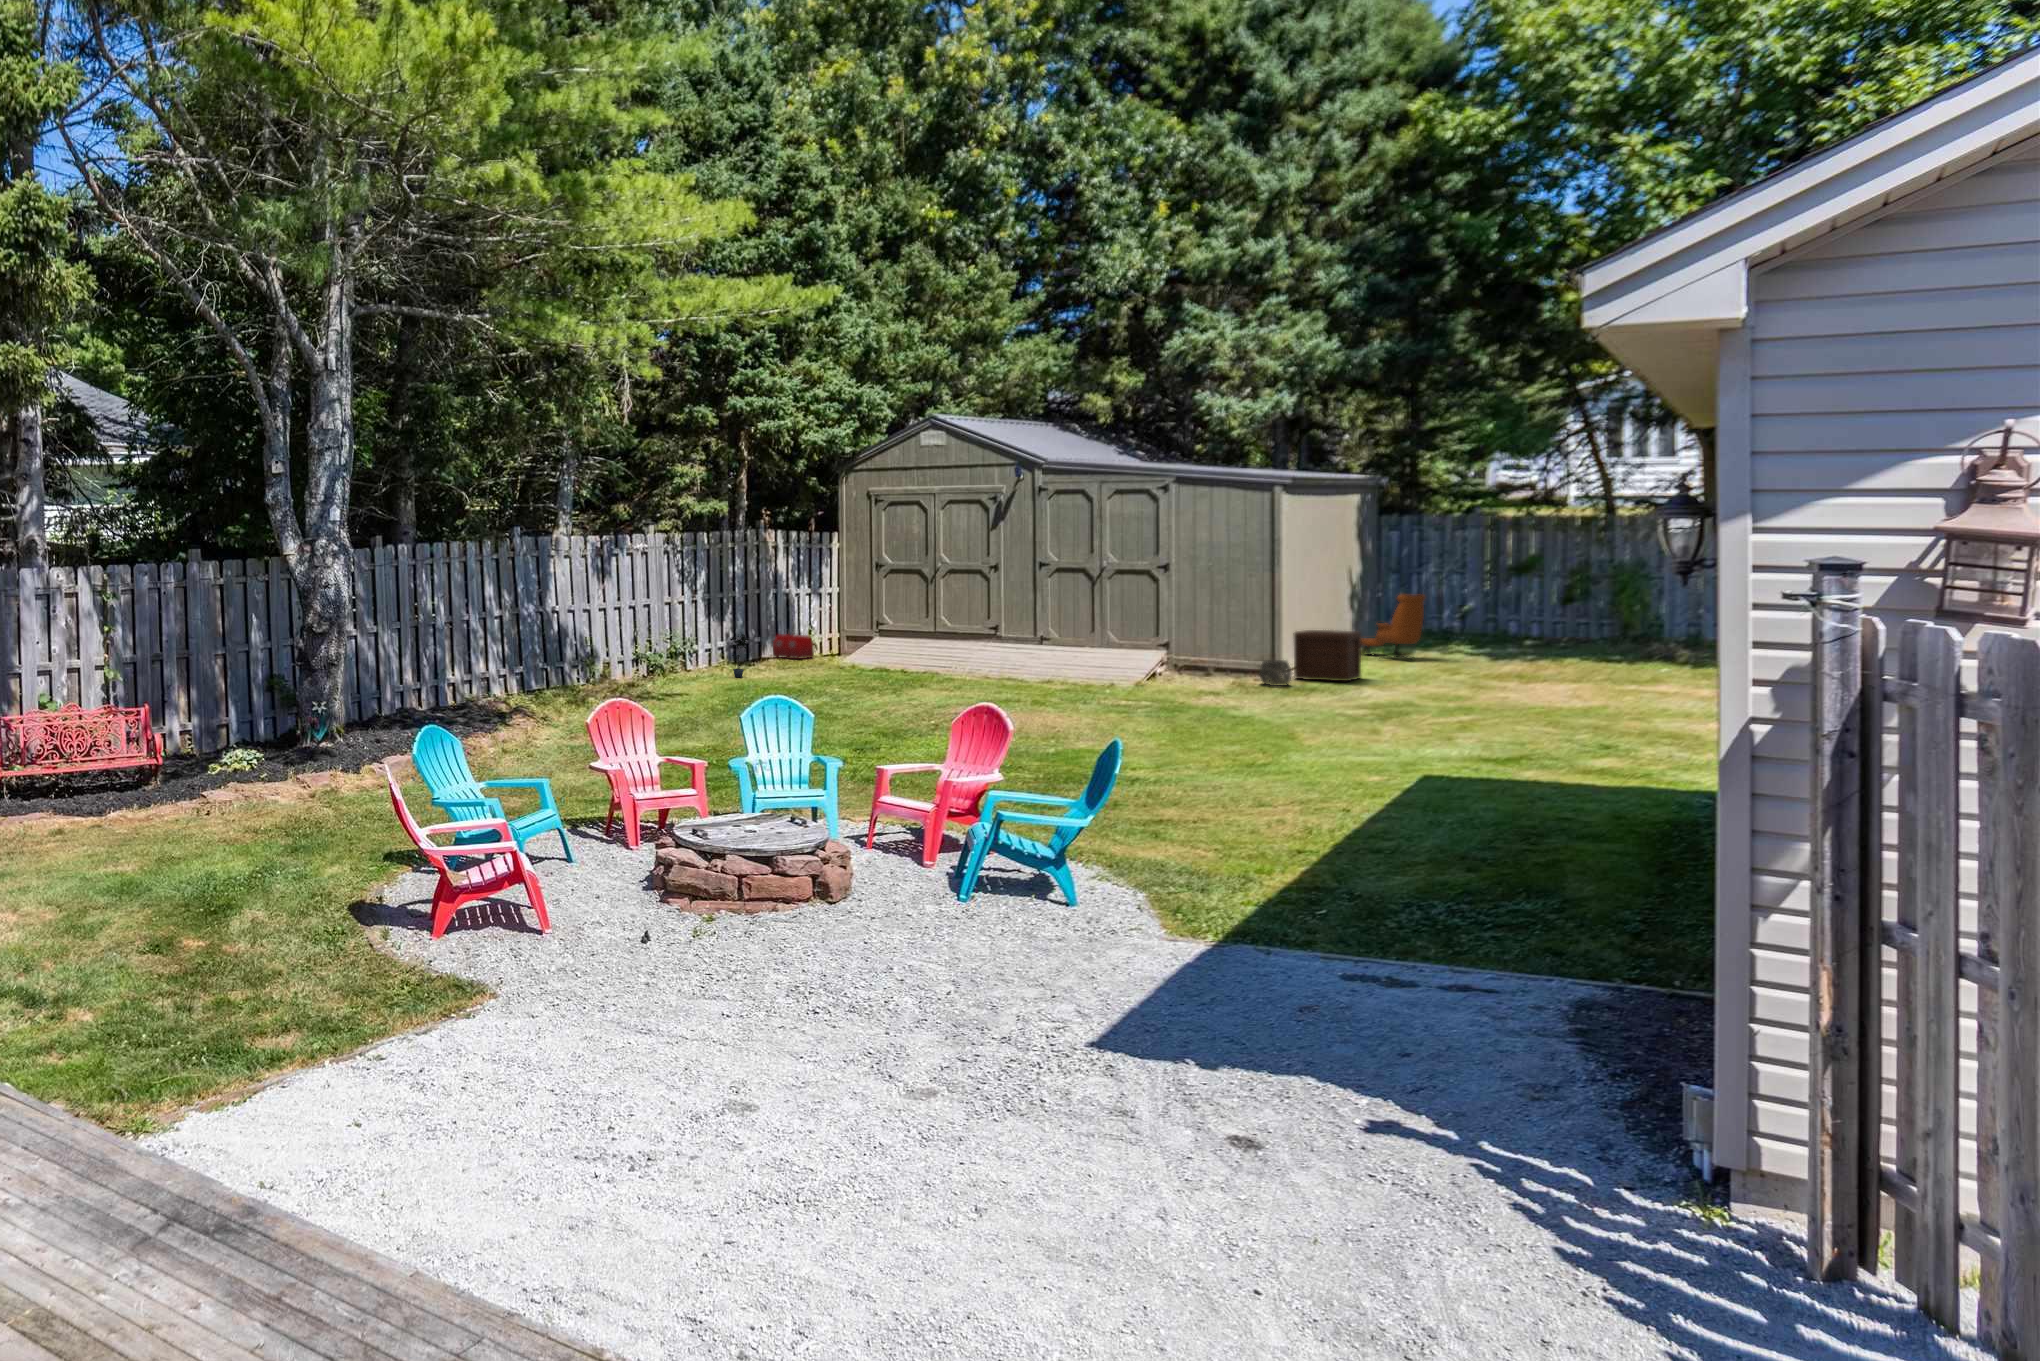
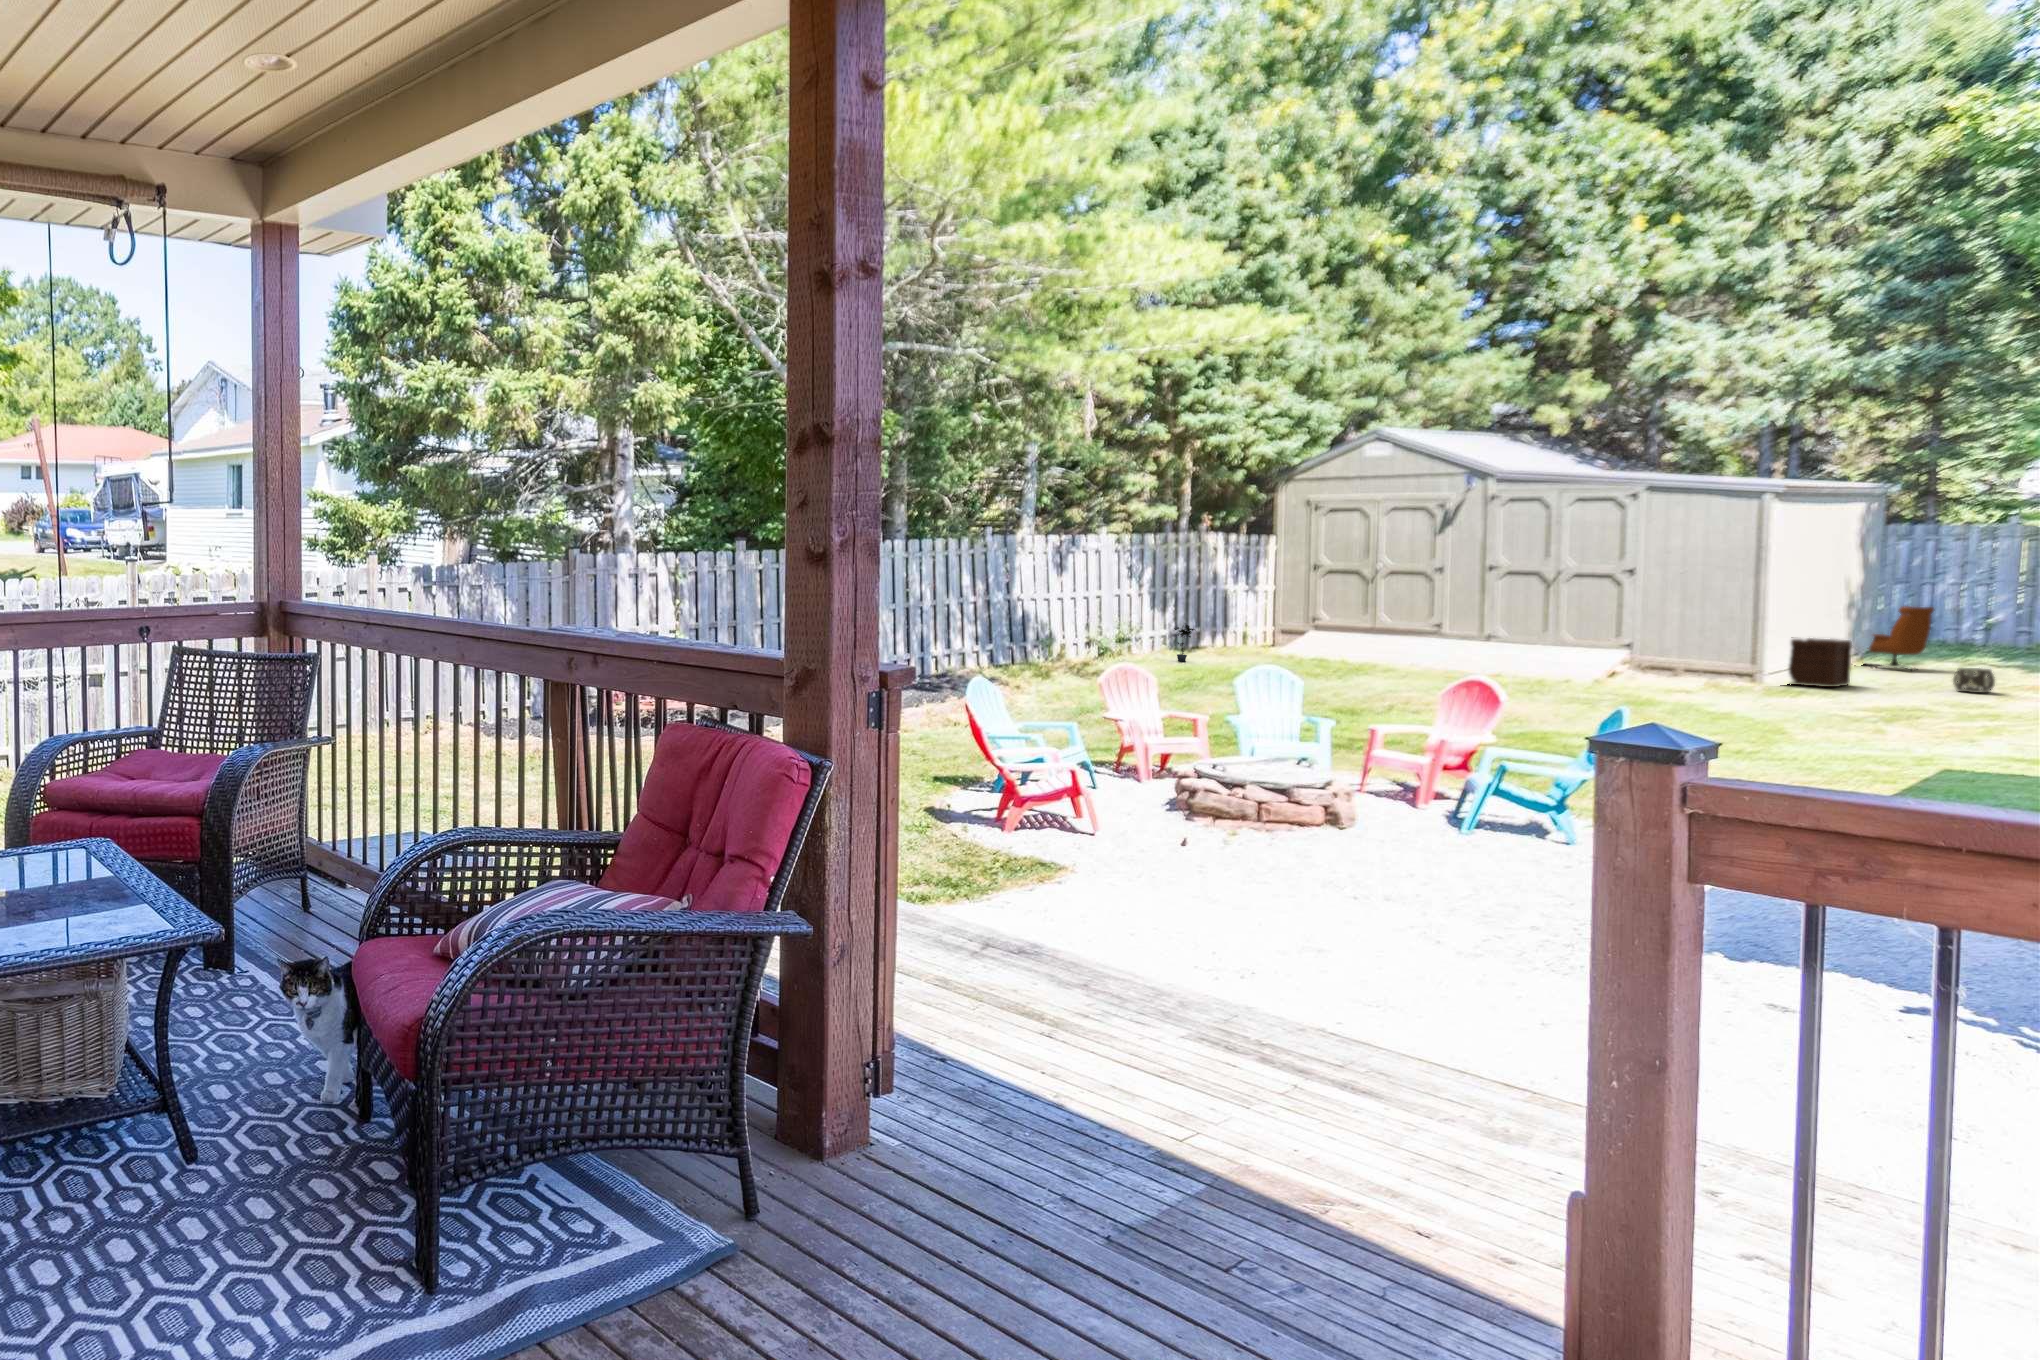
toolbox: present [773,632,814,659] -> none [1207,623,1248,649]
woven basket: present [1260,660,1292,686] -> present [1953,668,1995,693]

